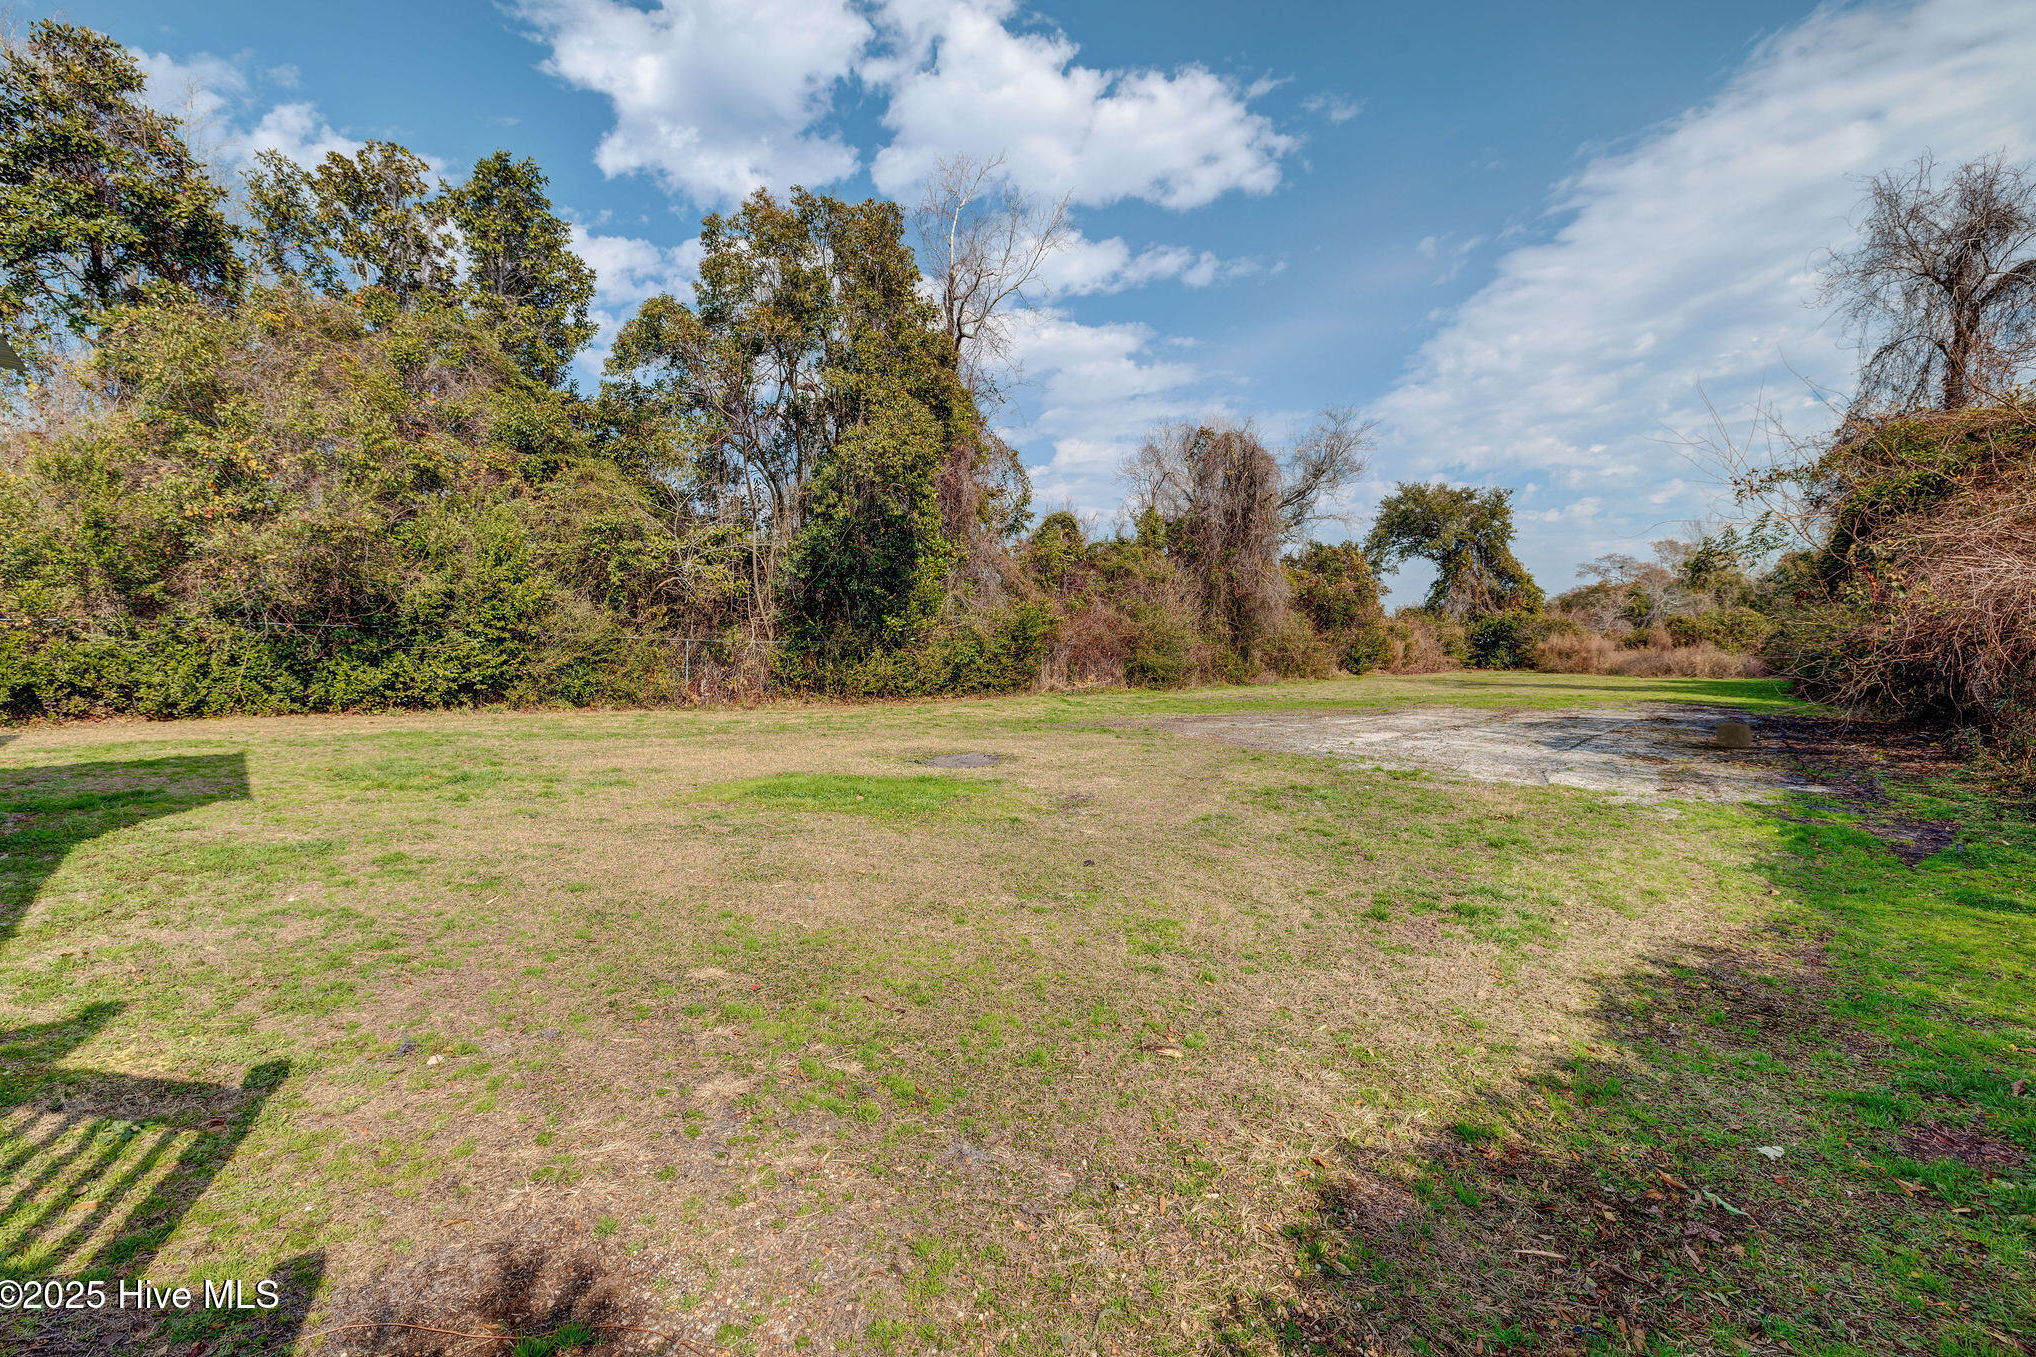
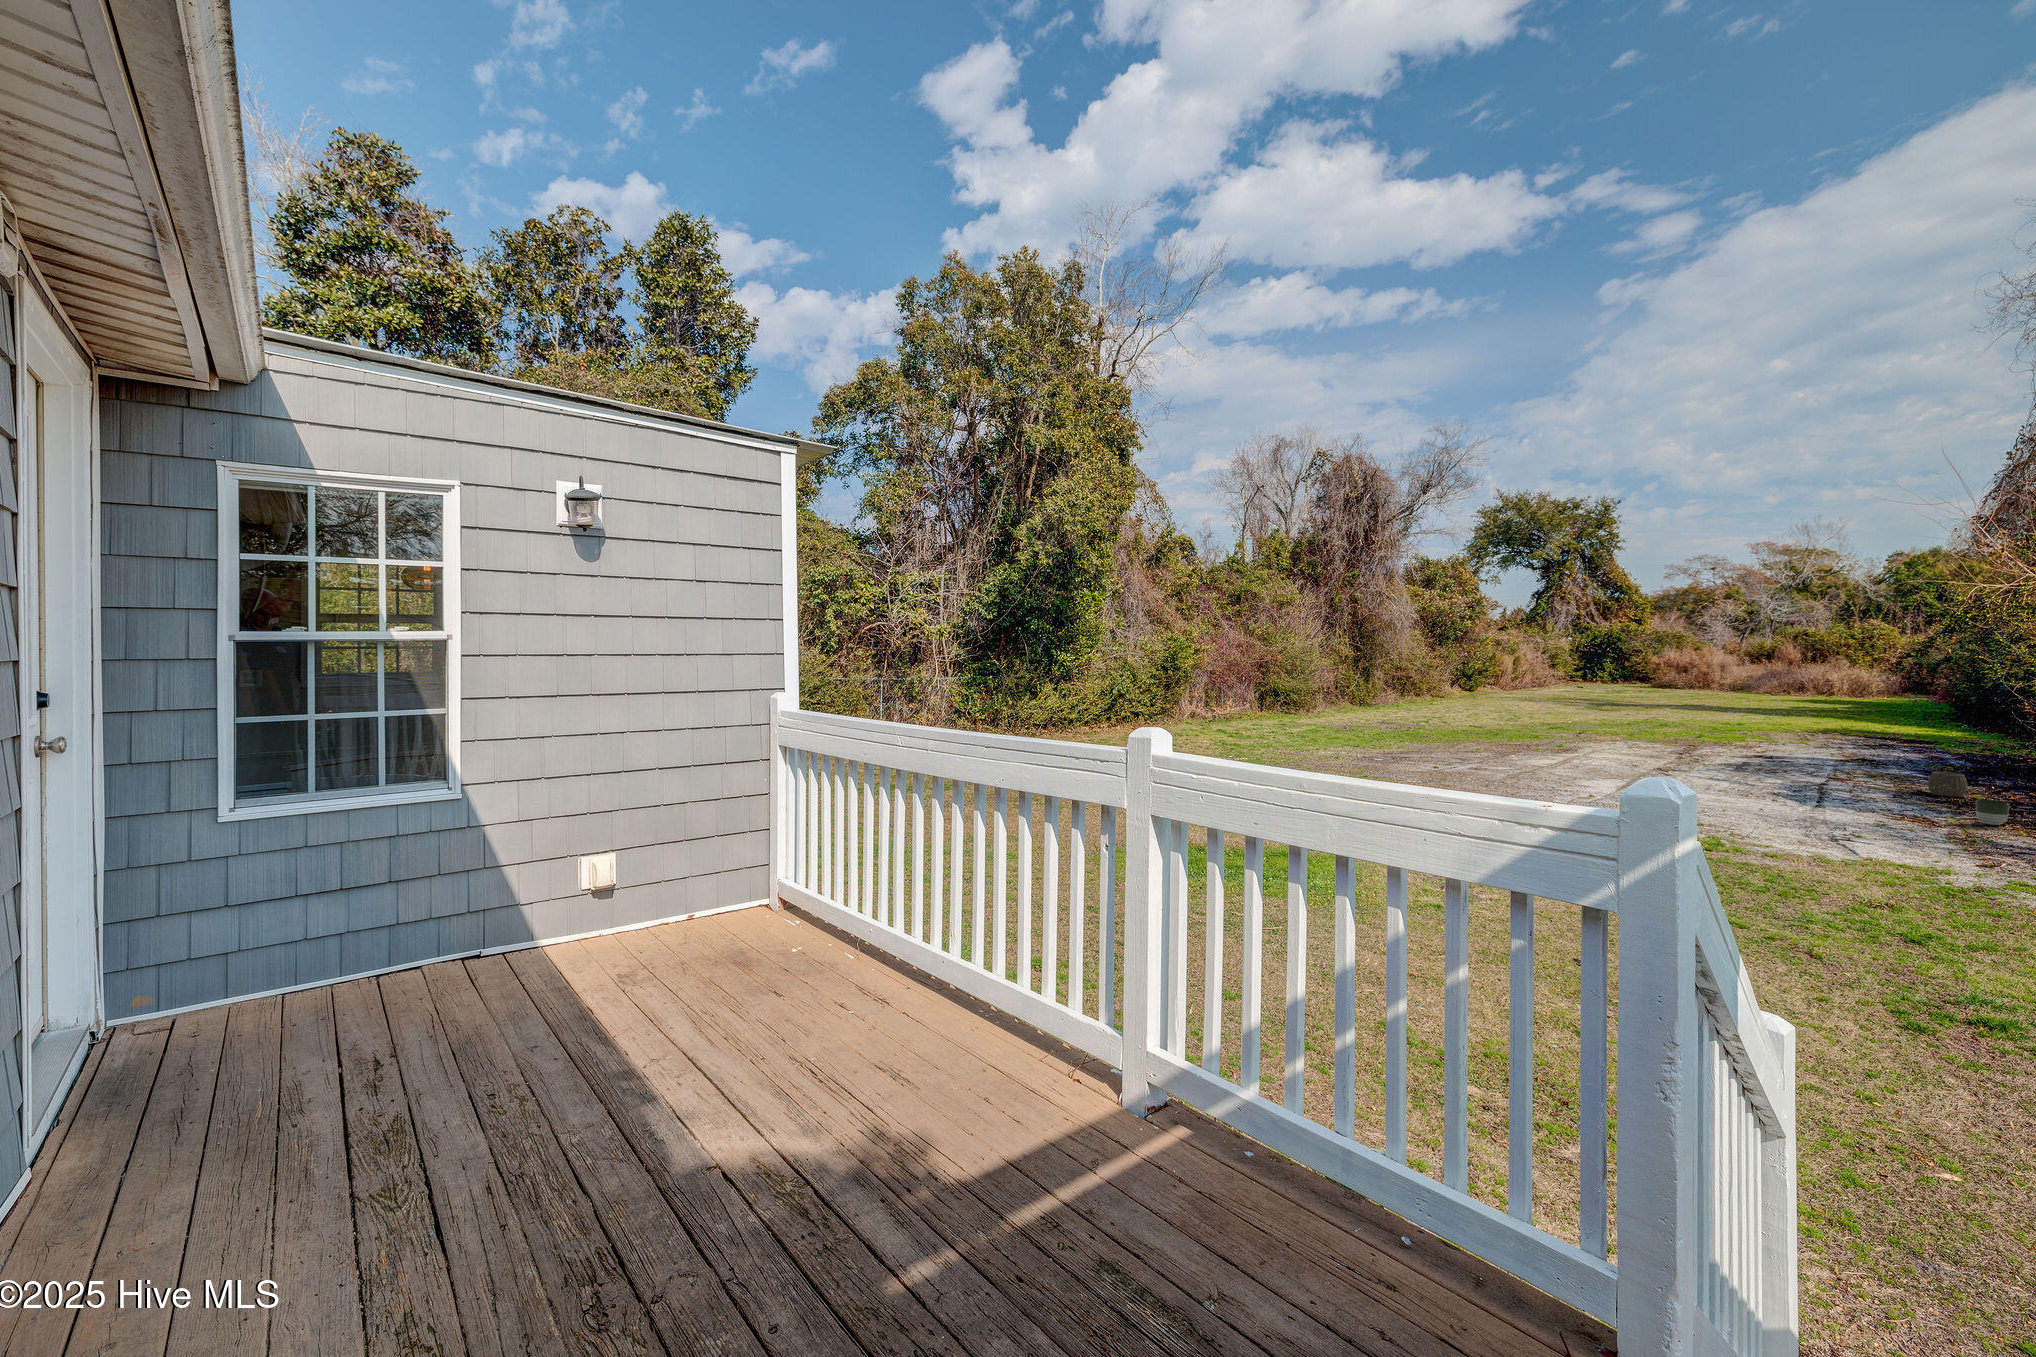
planter: none [1741,743,1772,769] -> present [1976,800,2010,825]

